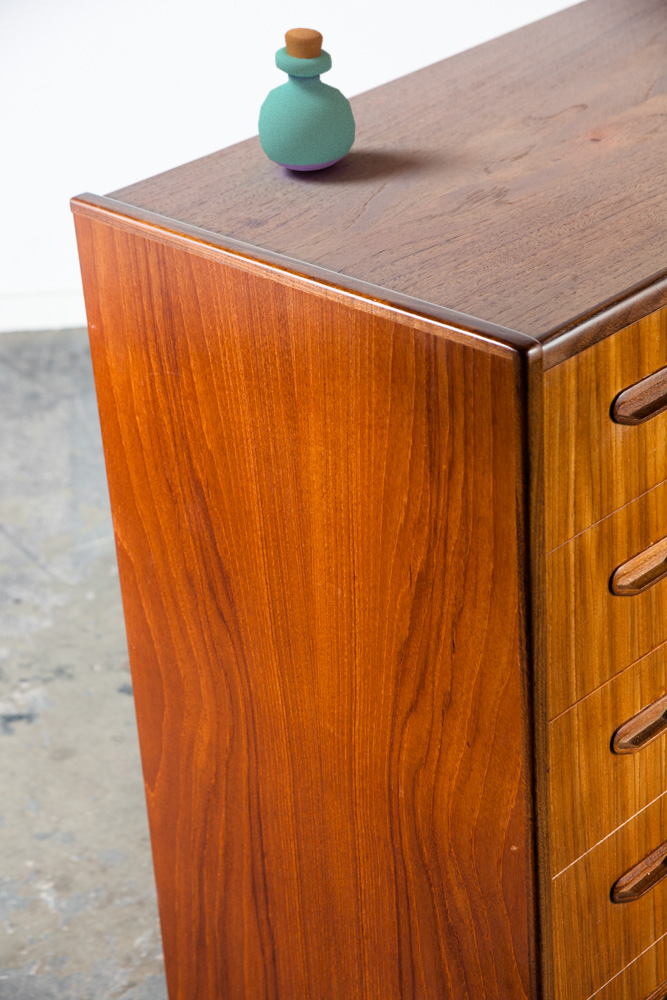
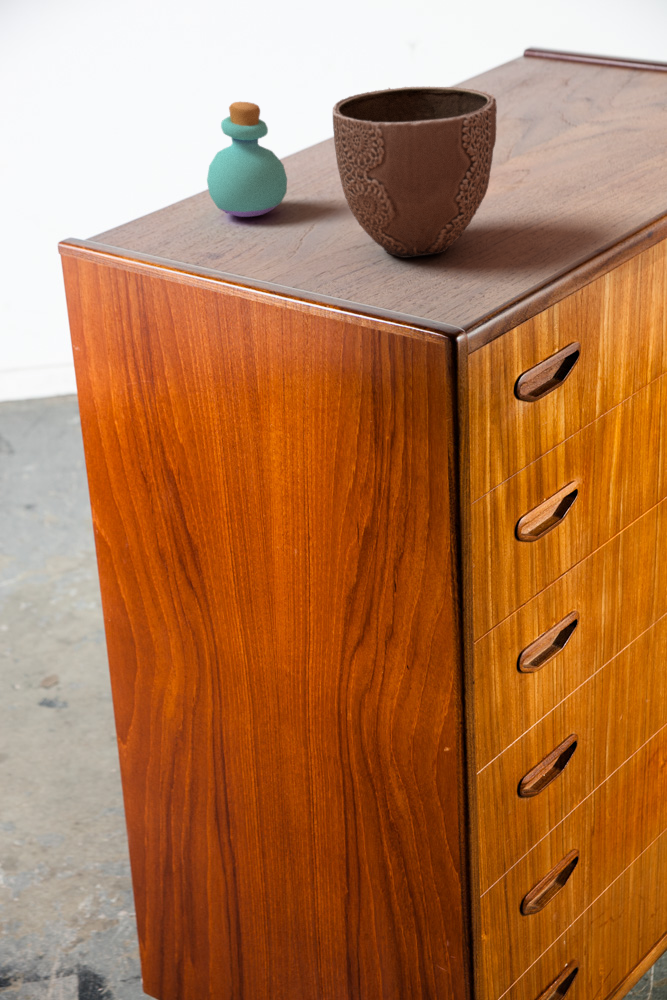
decorative bowl: none [396,14,608,233] -> present [333,87,497,257]

